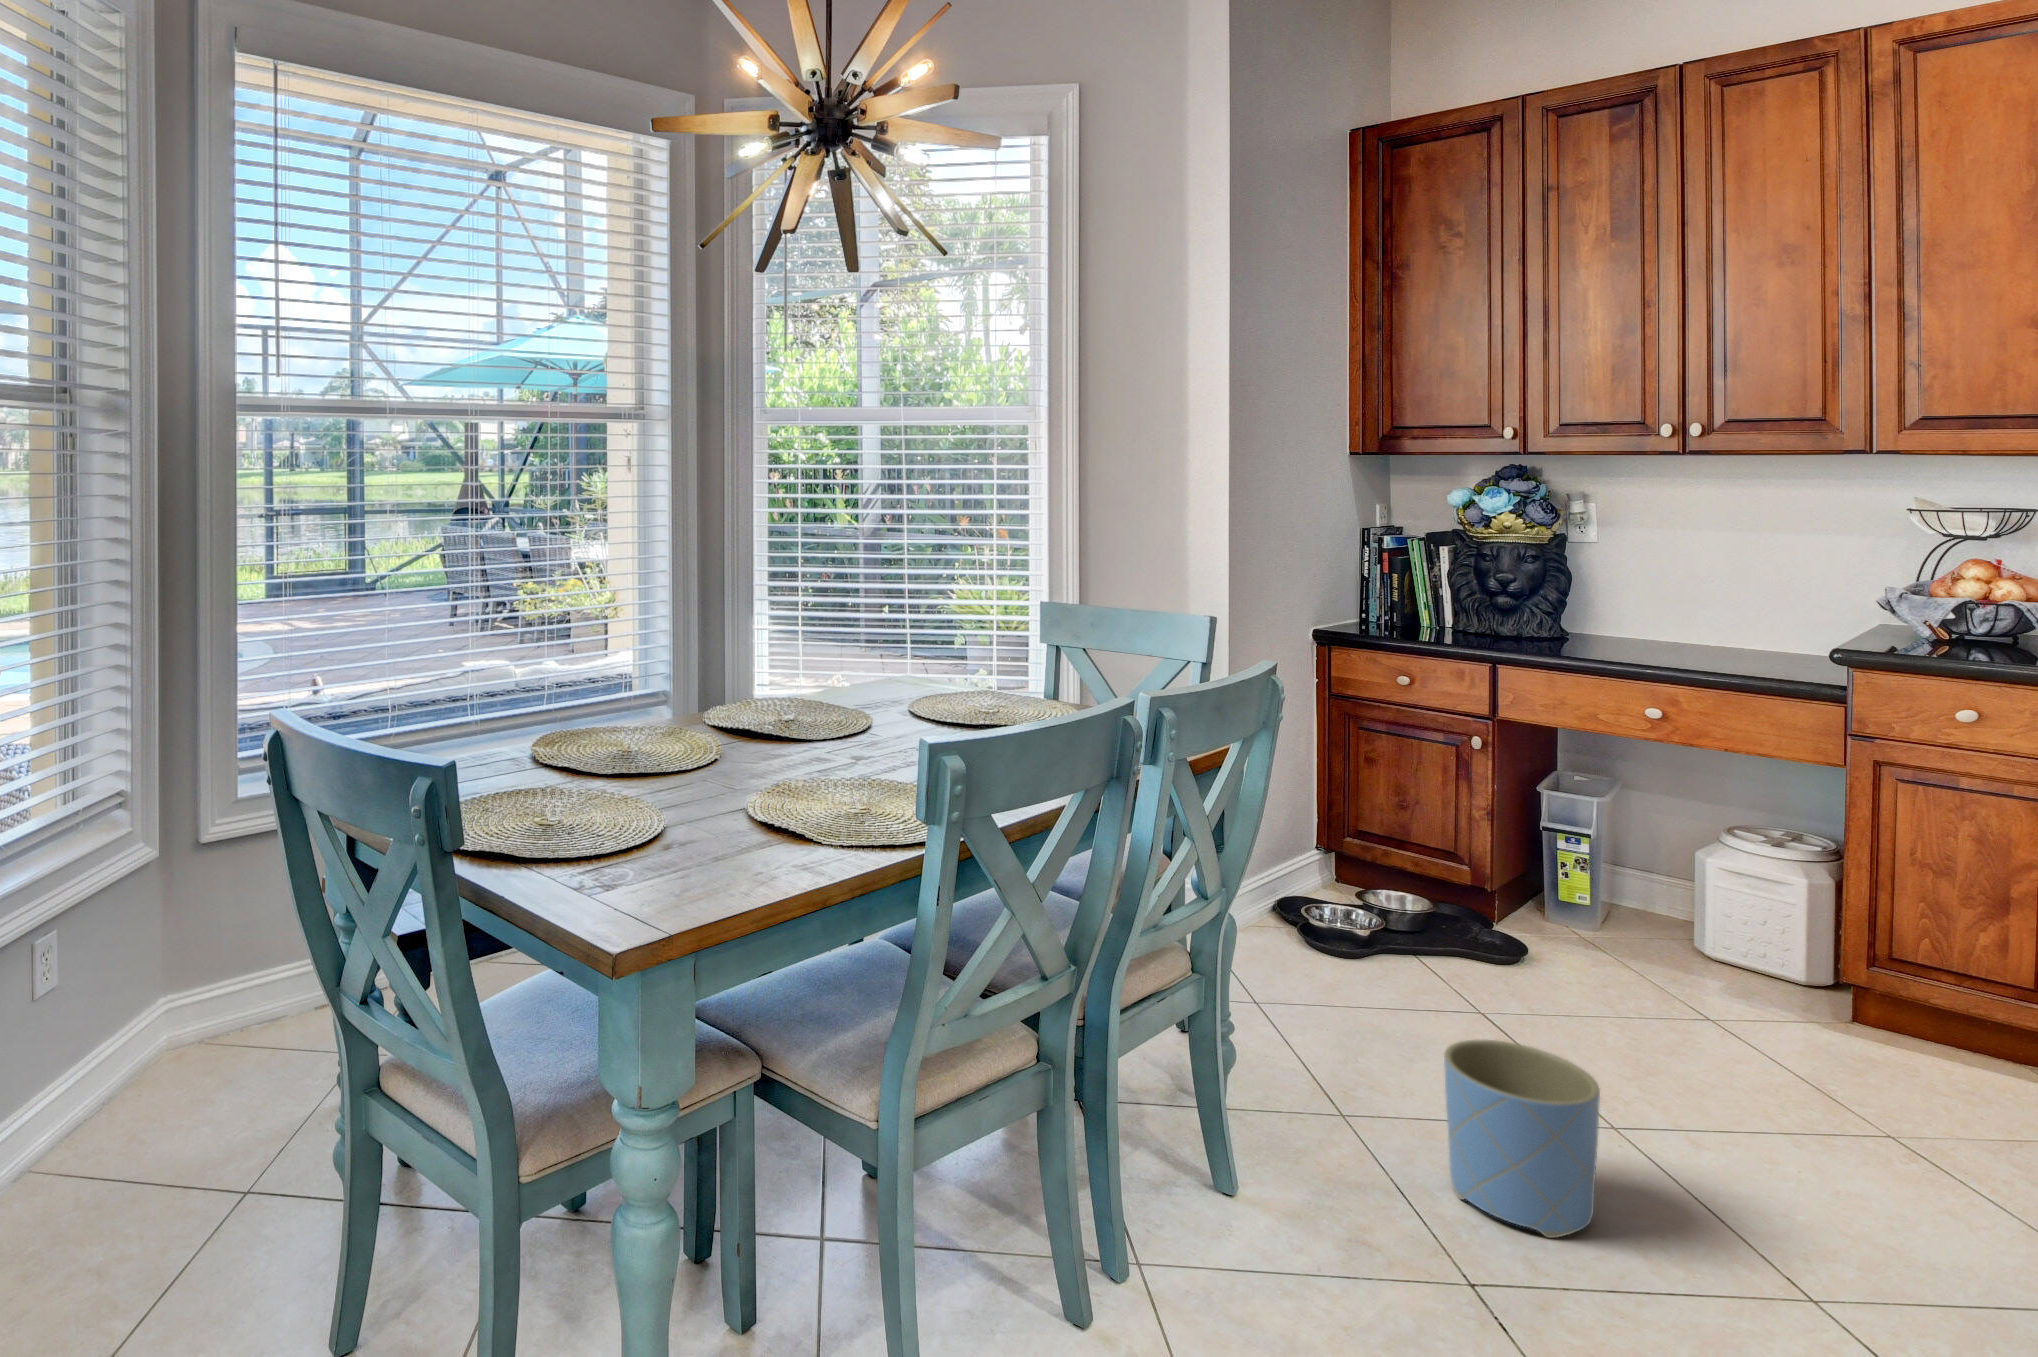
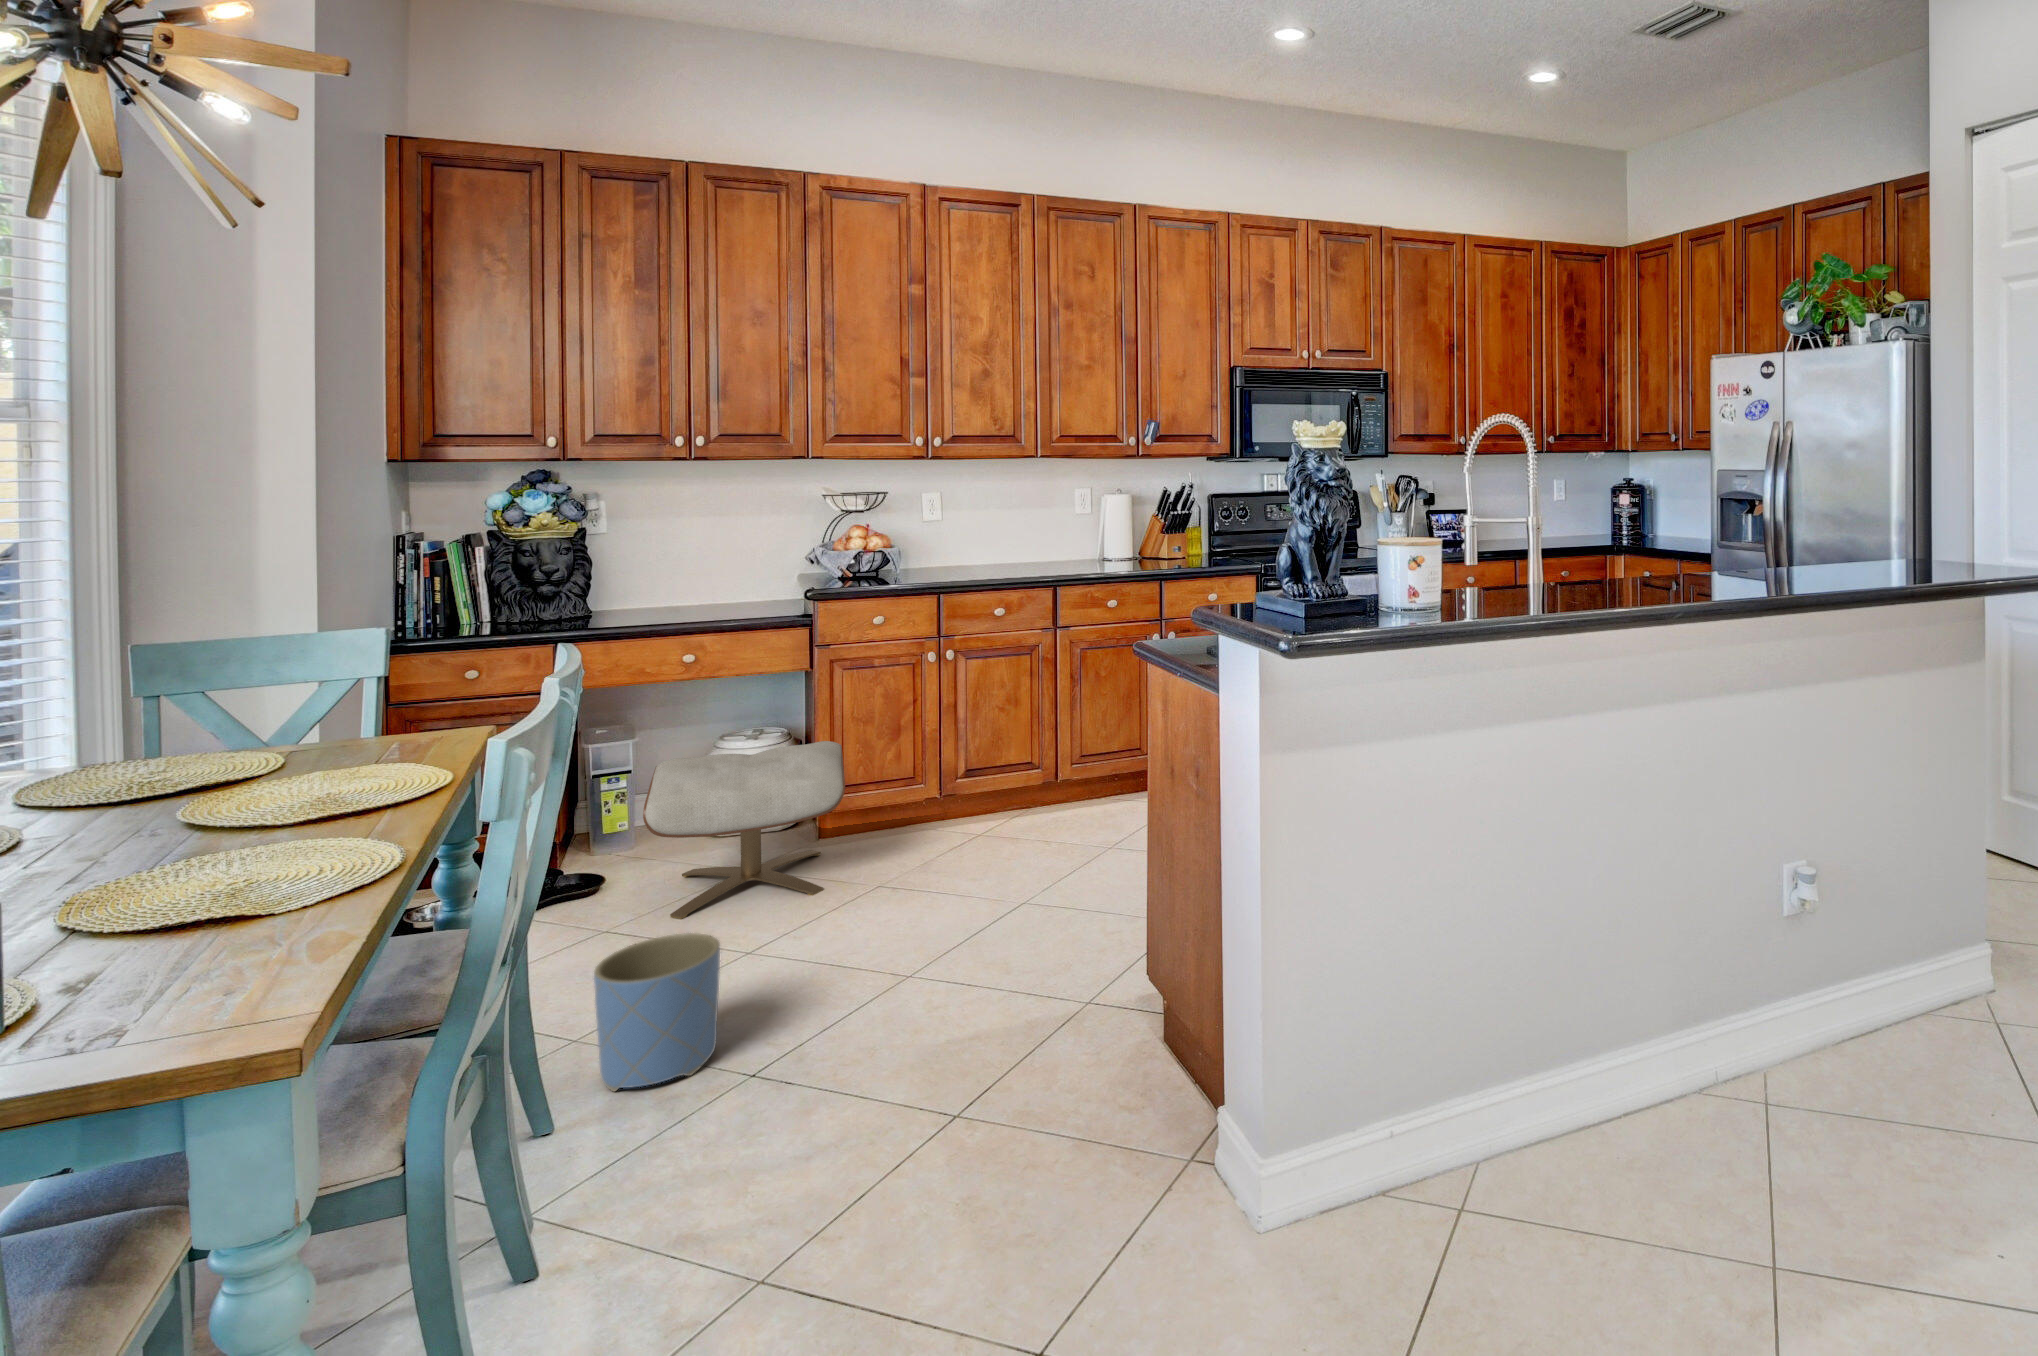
ottoman: none [1576,836,1906,1102] -> present [643,741,845,919]

